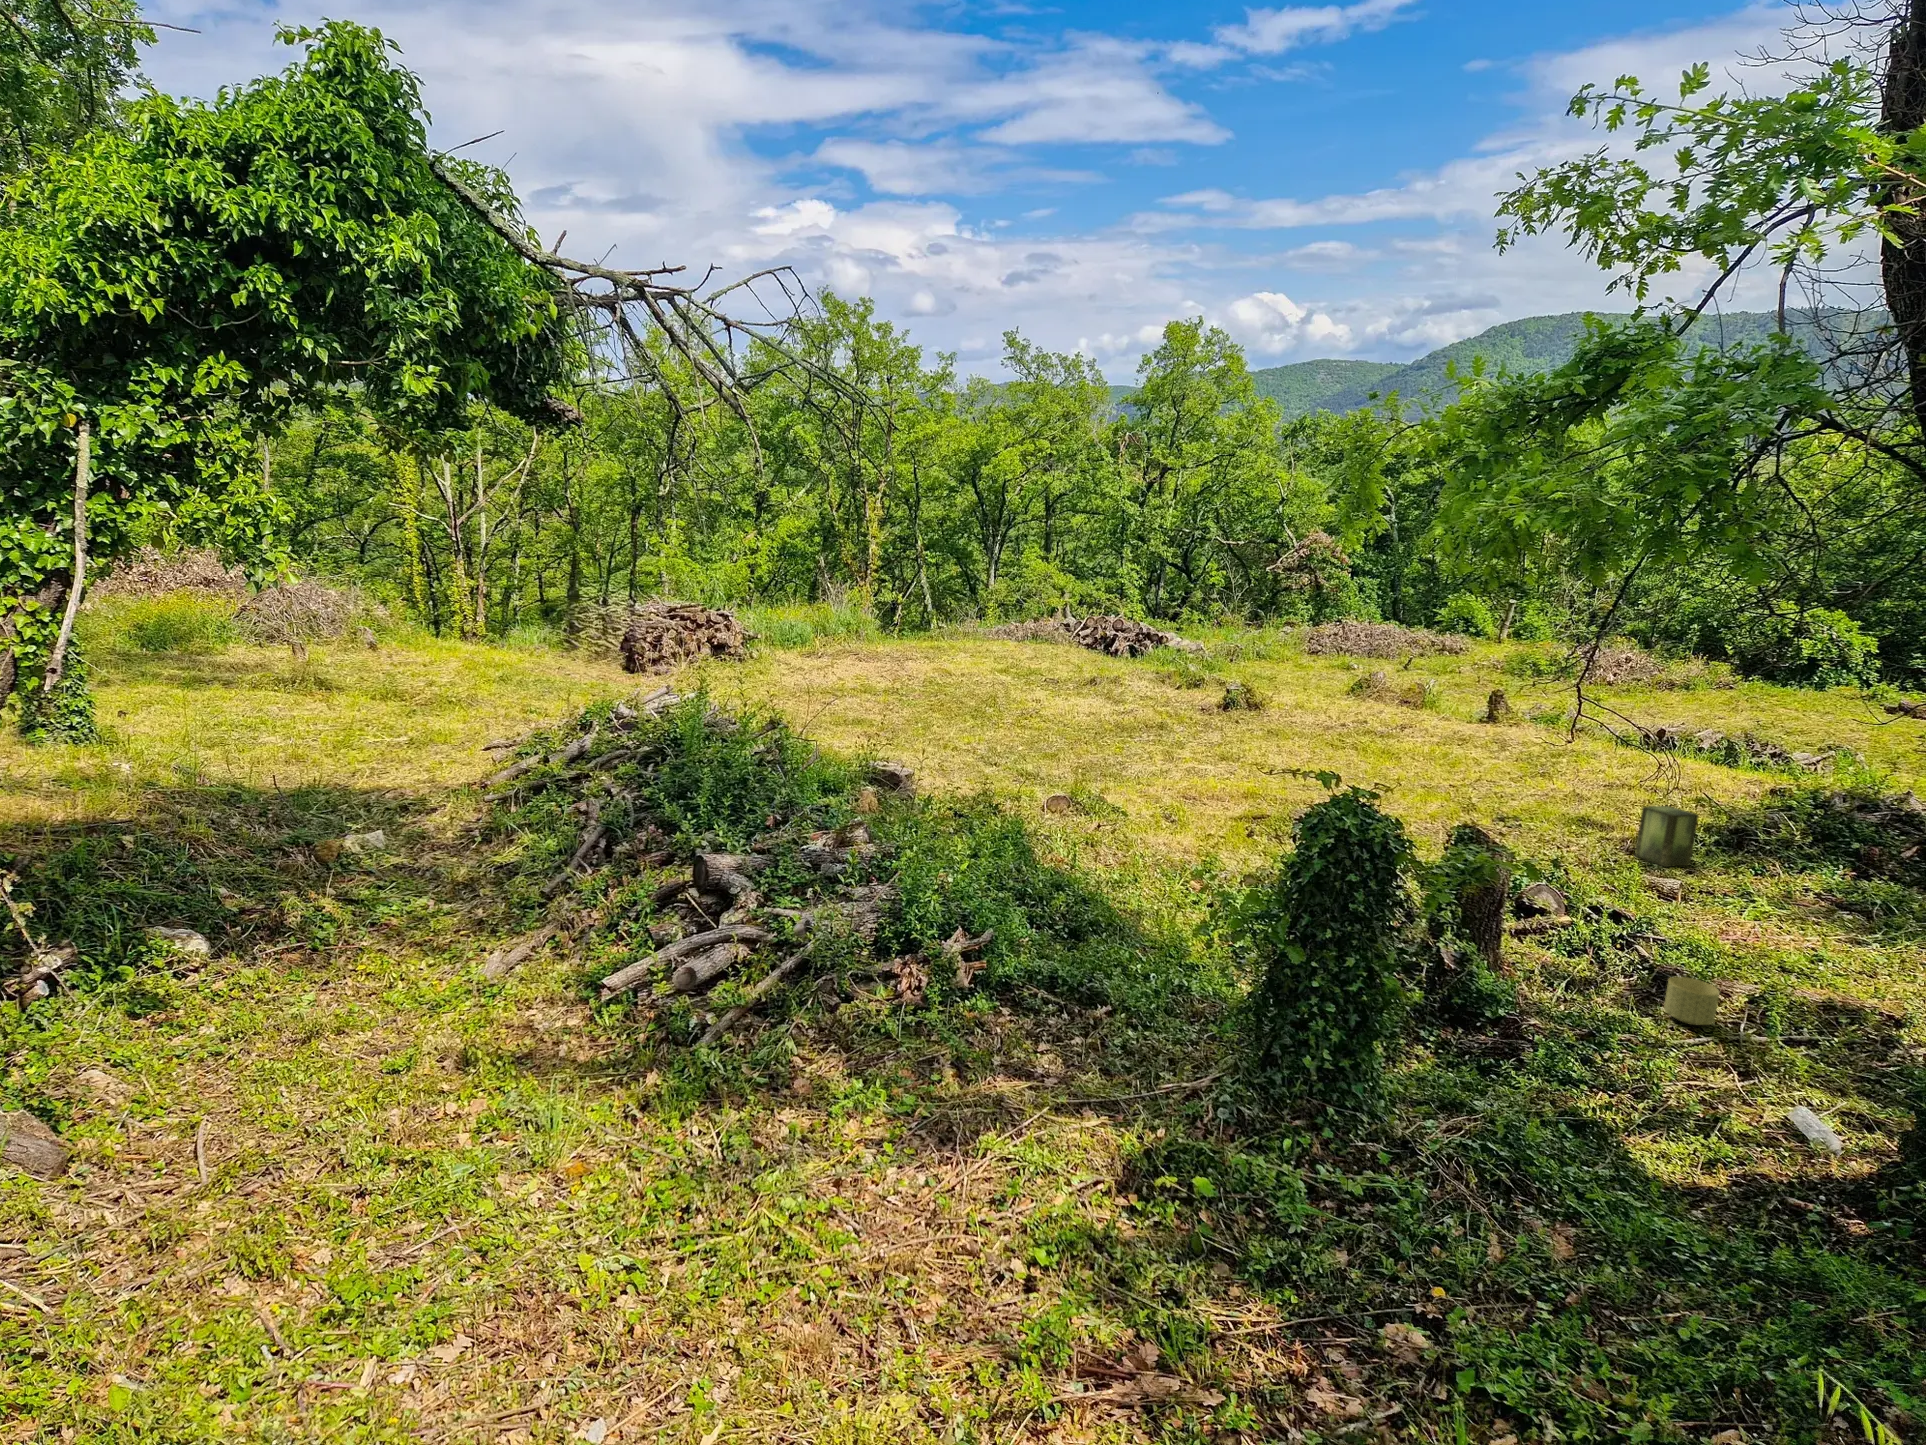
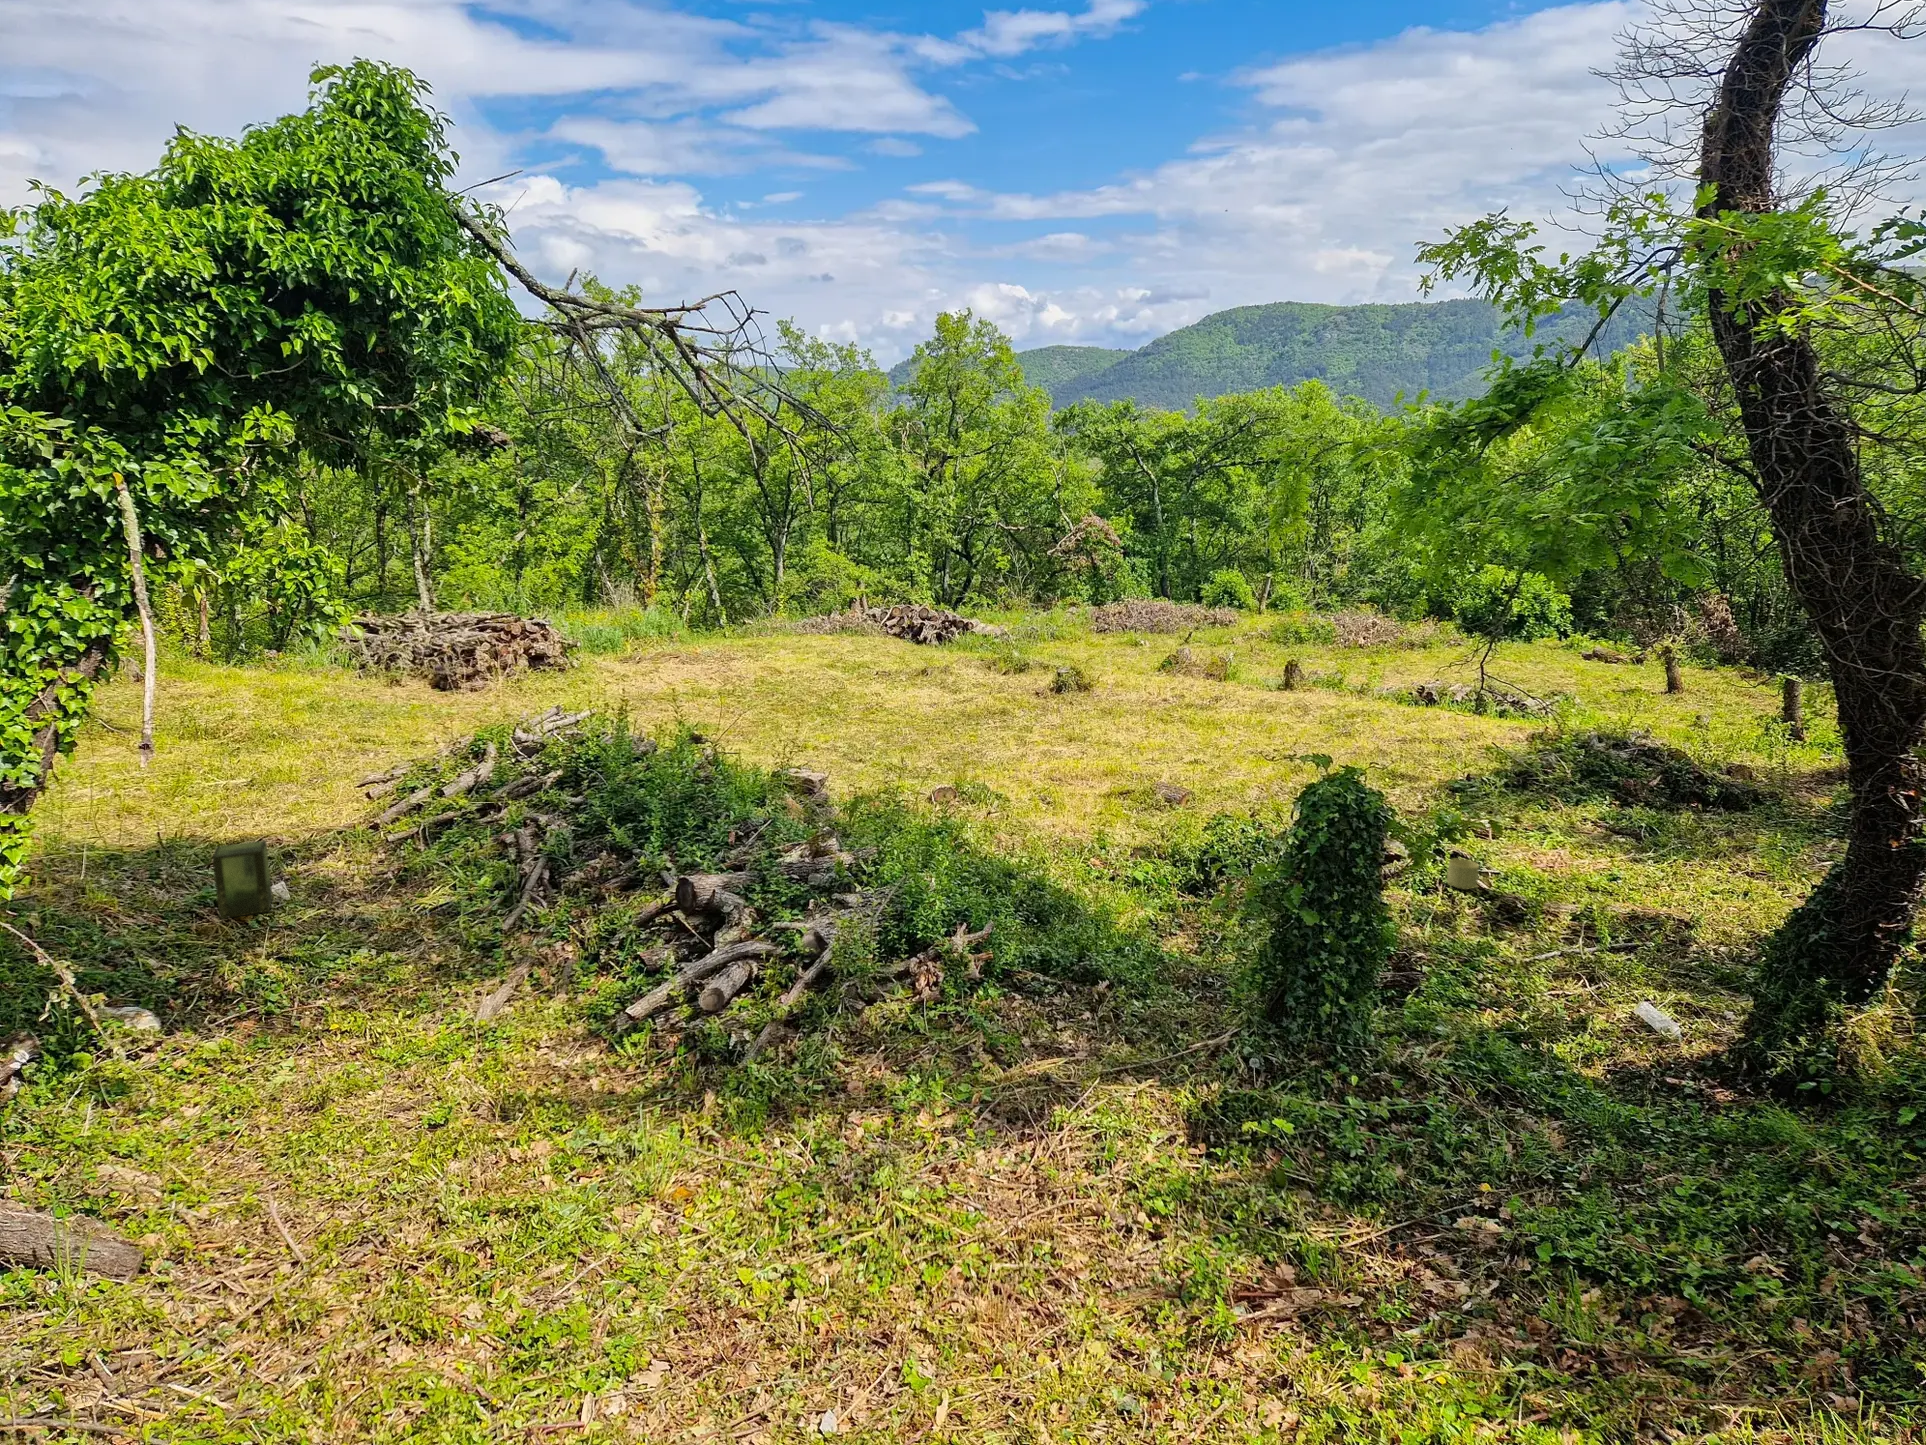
storage box: present [1635,806,1699,867] -> present [212,841,273,919]

